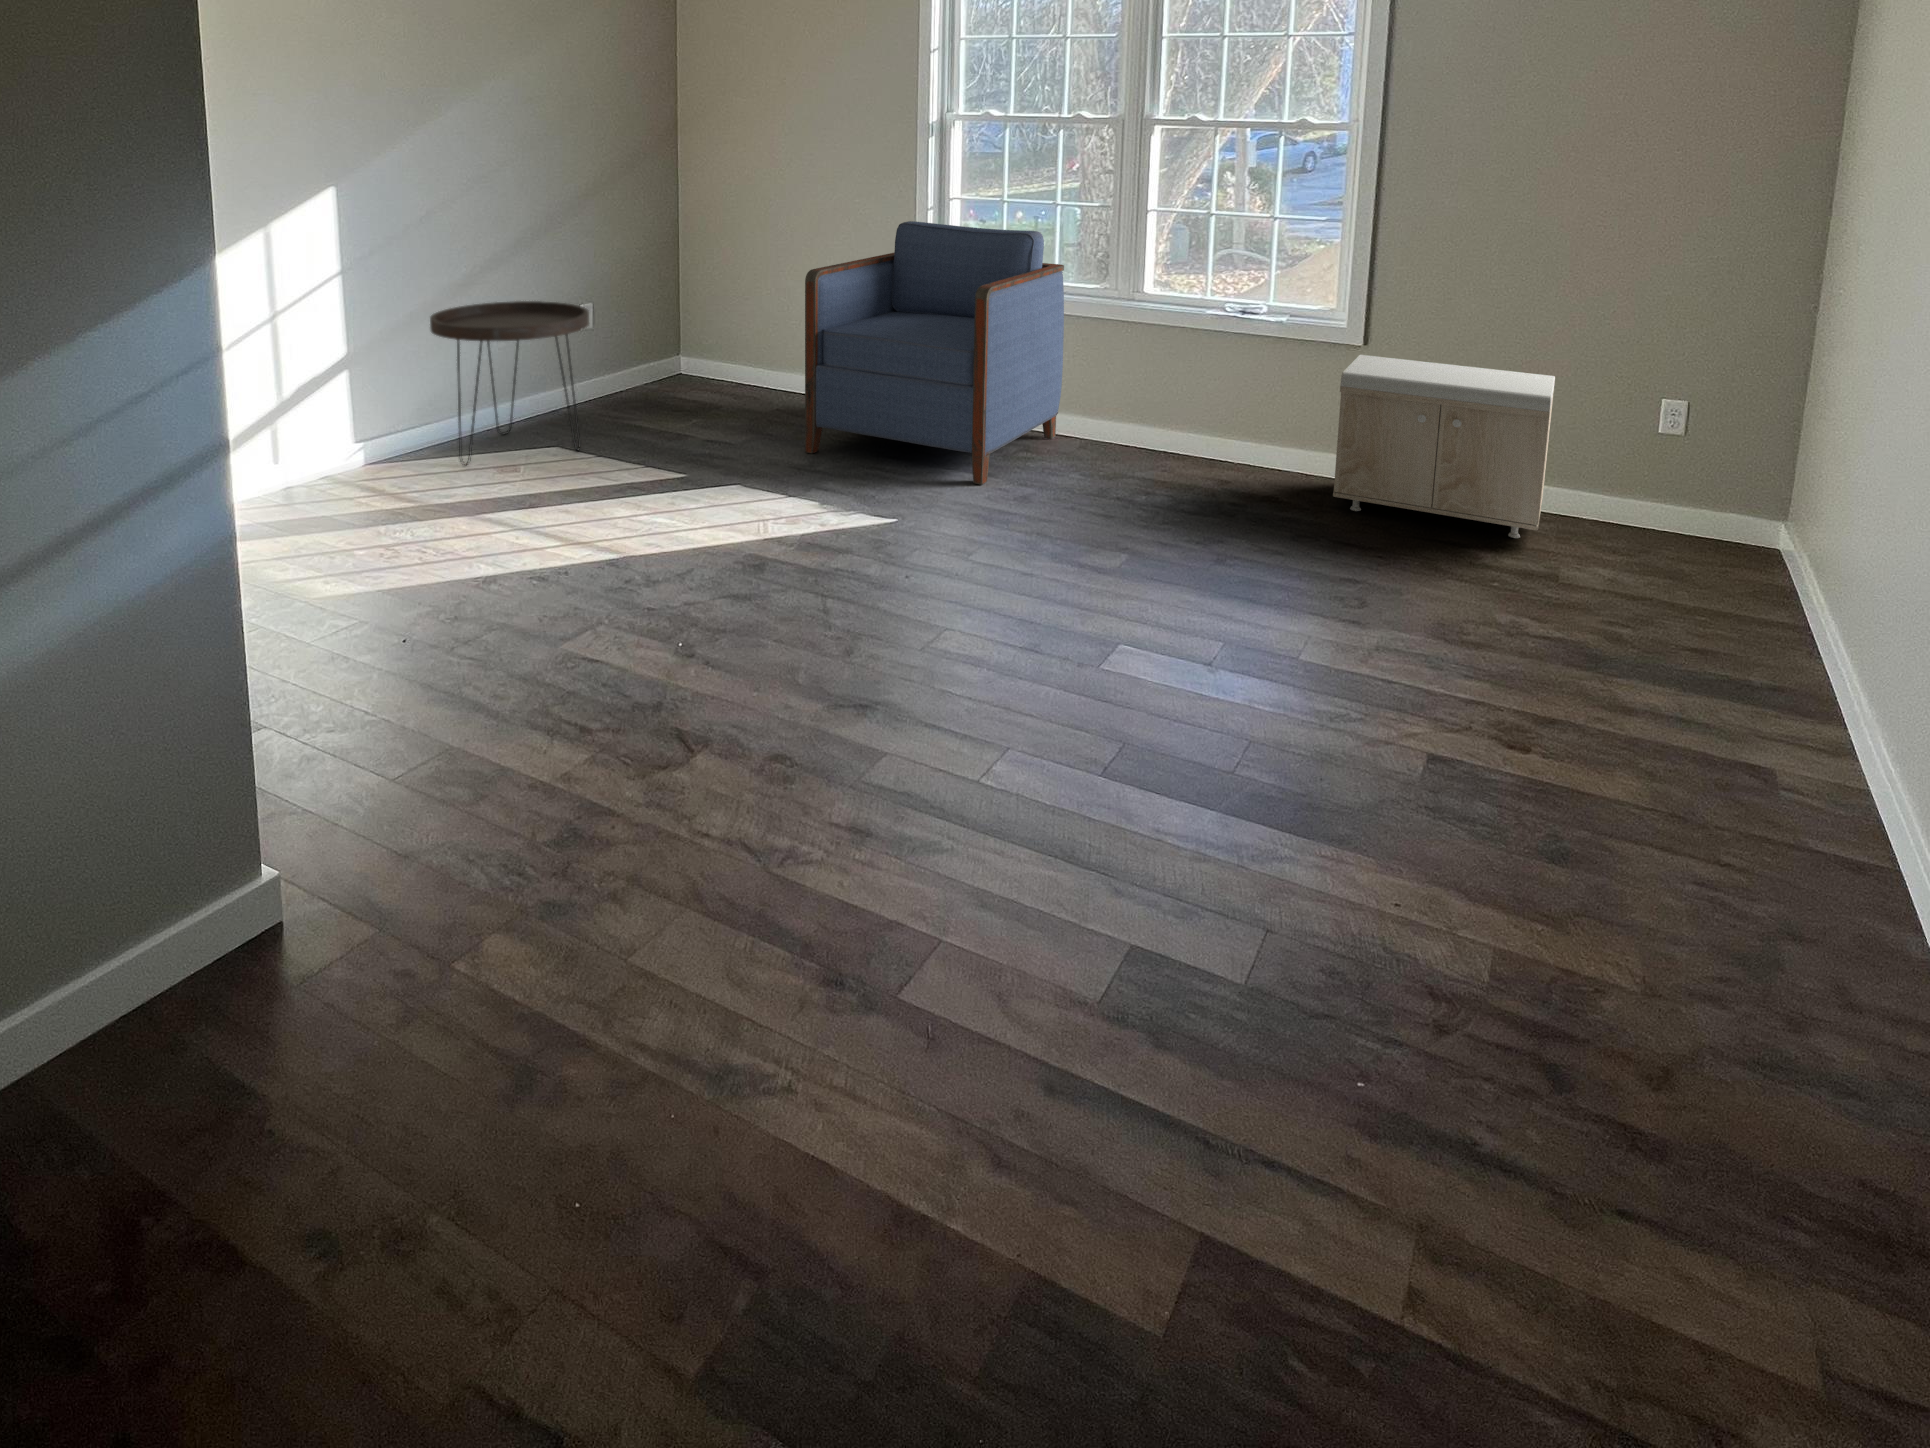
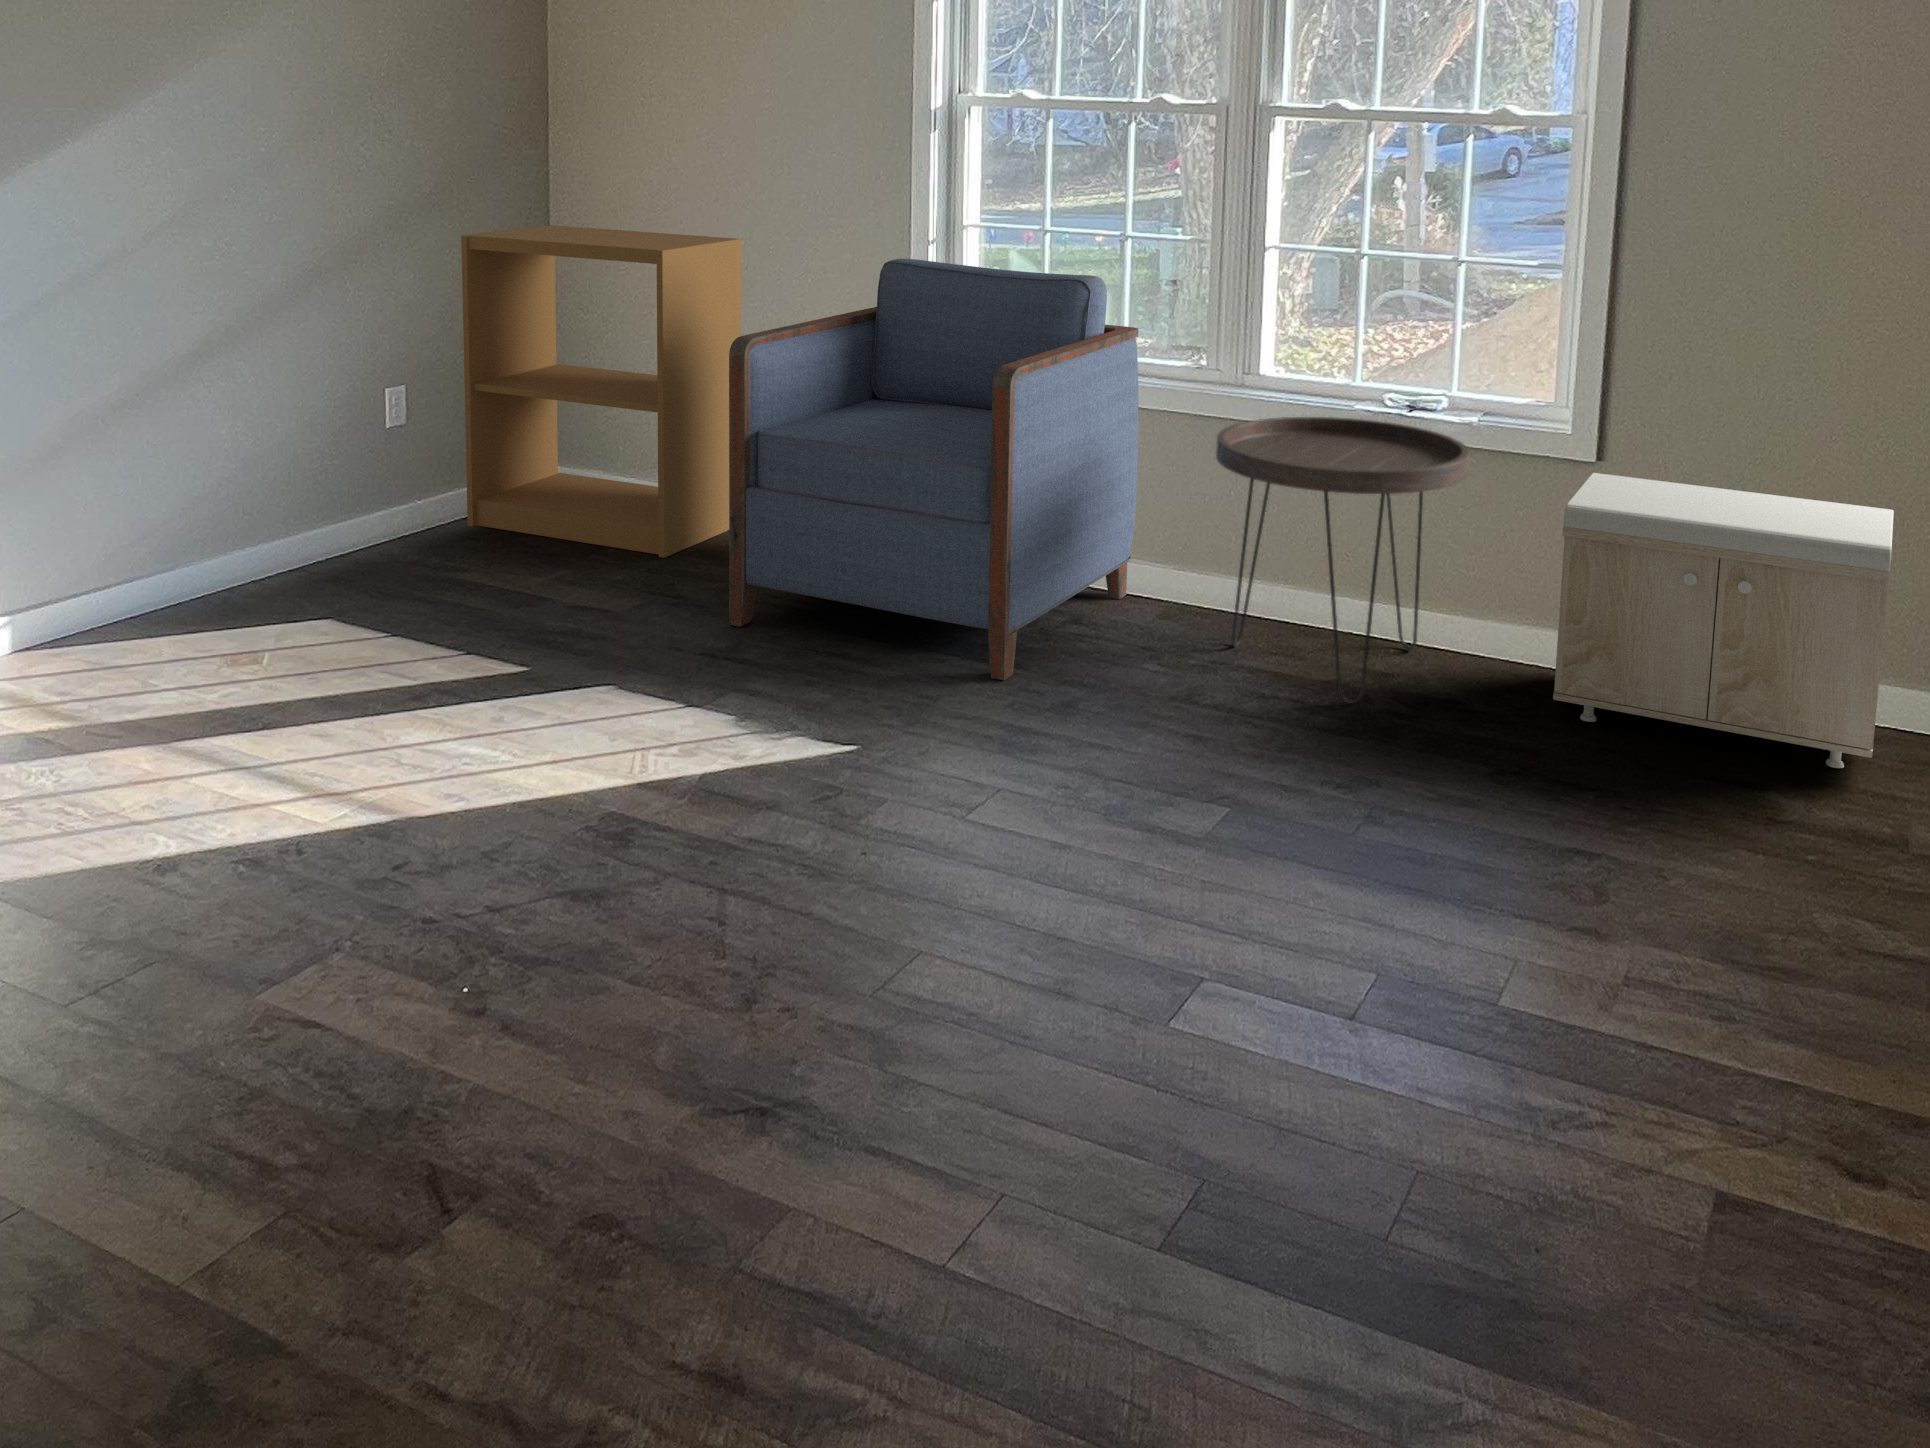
bookshelf: none [626,203,804,414] -> present [461,225,741,558]
side table: present [430,301,589,465] -> present [1216,417,1469,704]

